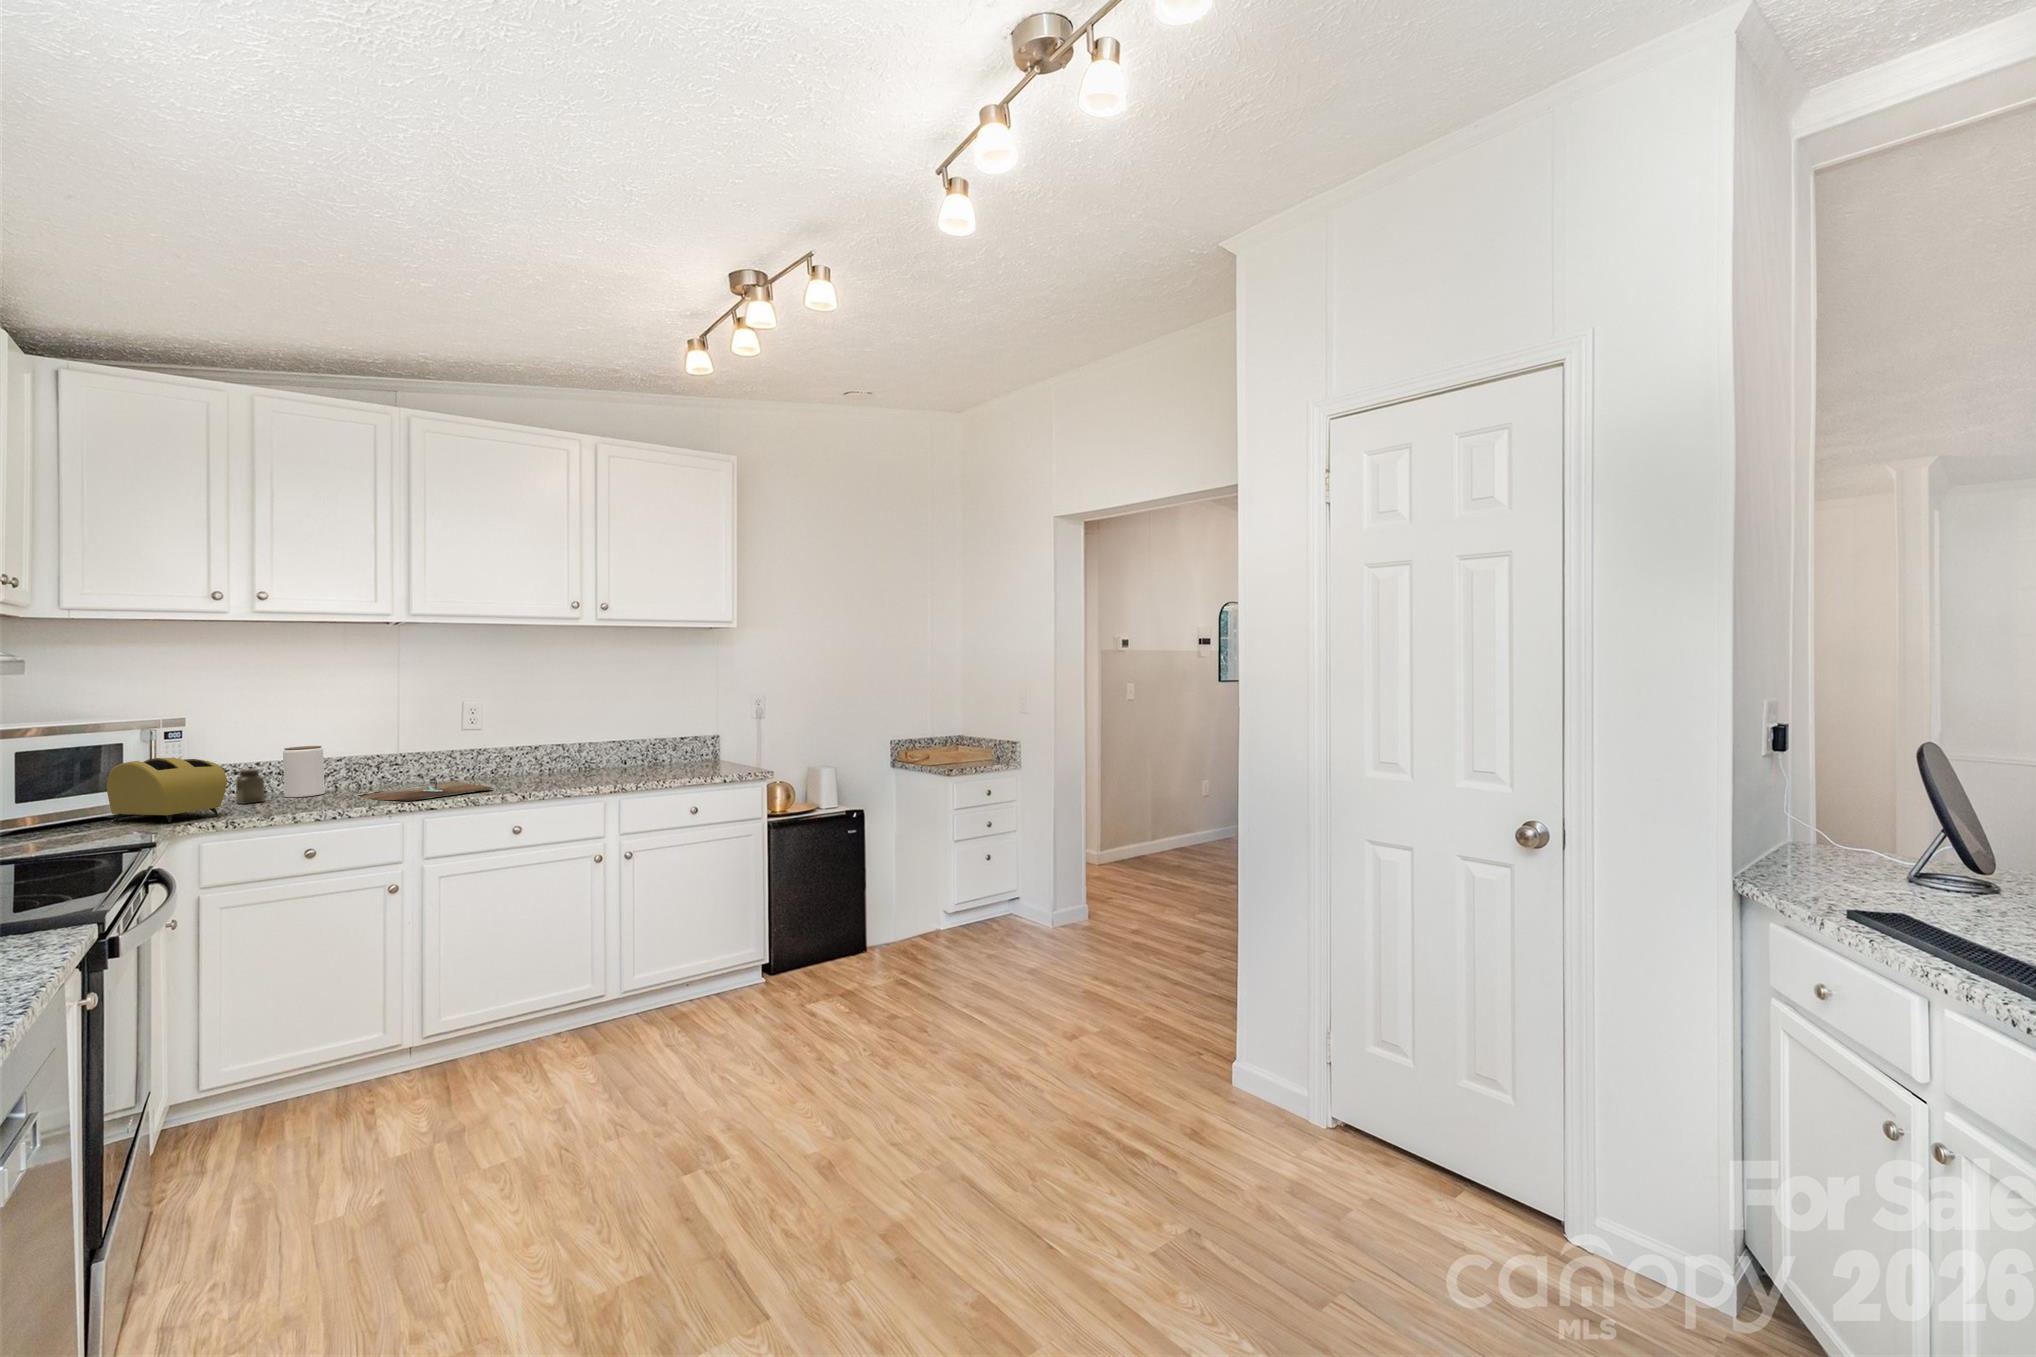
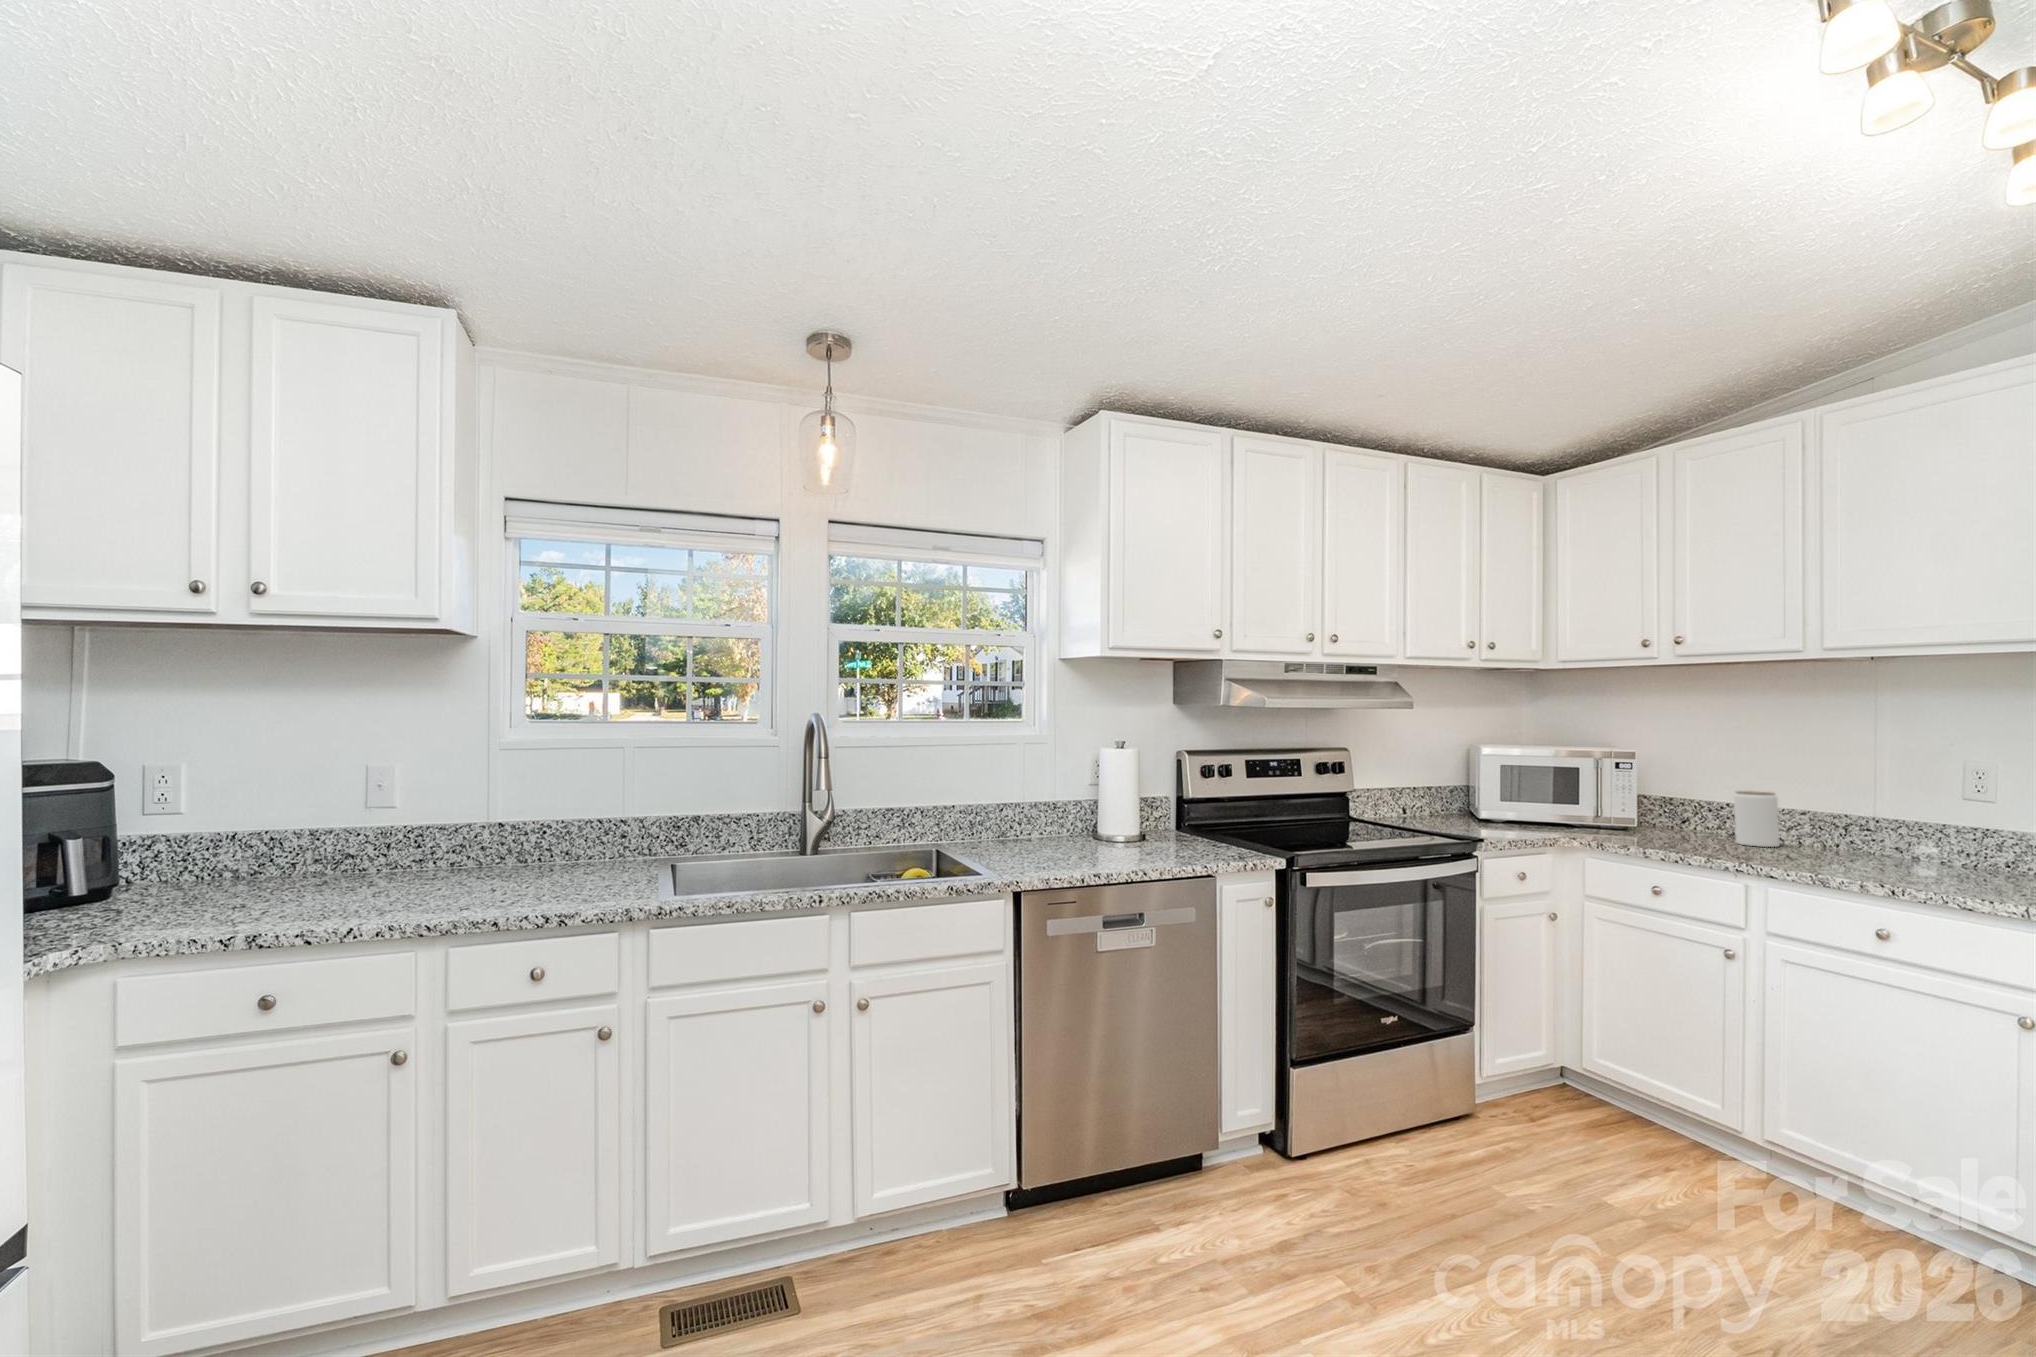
toaster: present [107,758,227,823] -> none [1560,783,1623,841]
salt shaker: present [236,768,265,804] -> none [1679,806,1706,841]
cutting board: present [355,781,493,801] -> none [1763,853,1942,879]

